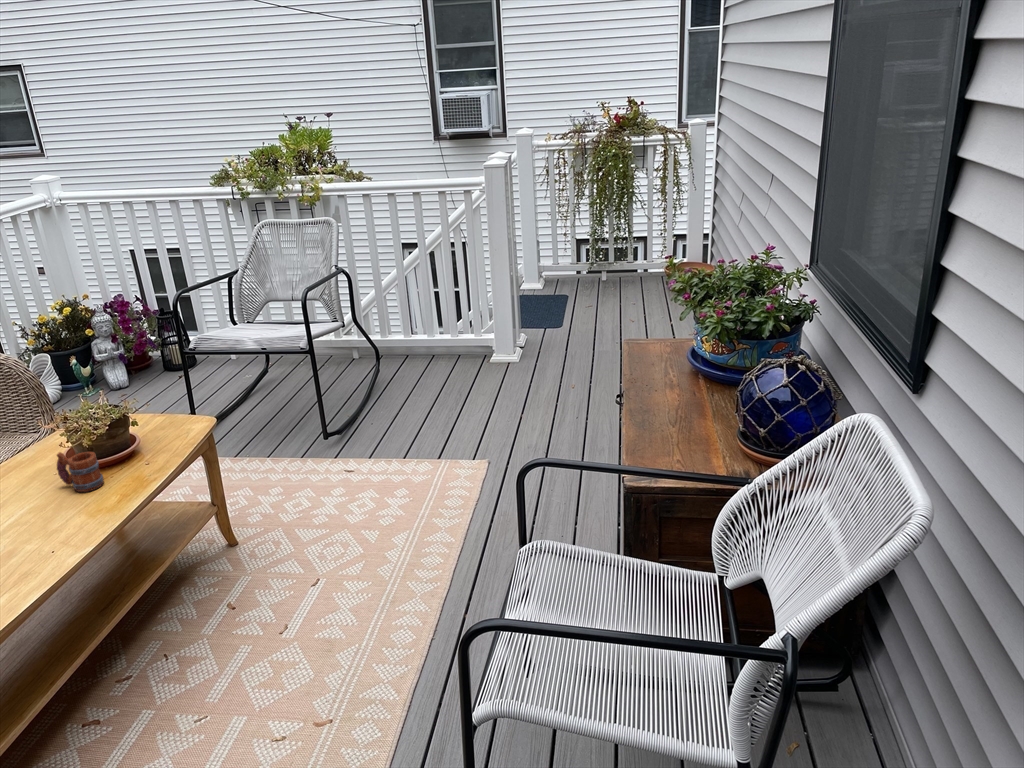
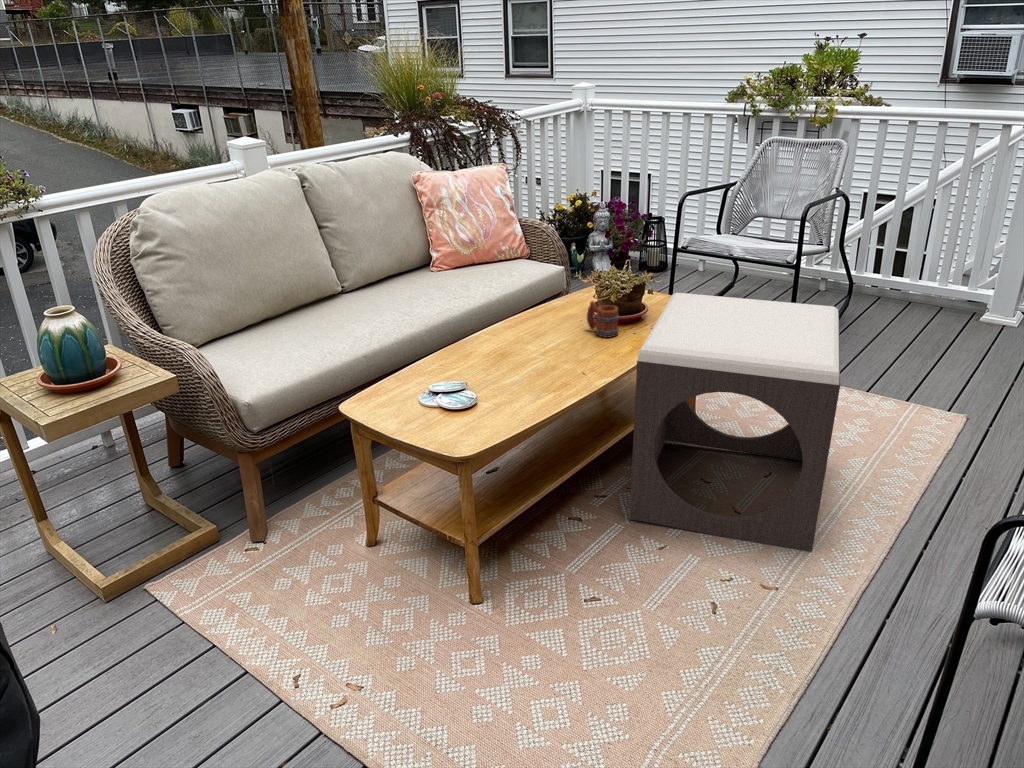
footstool: none [115,400,368,698] -> present [630,293,840,552]

